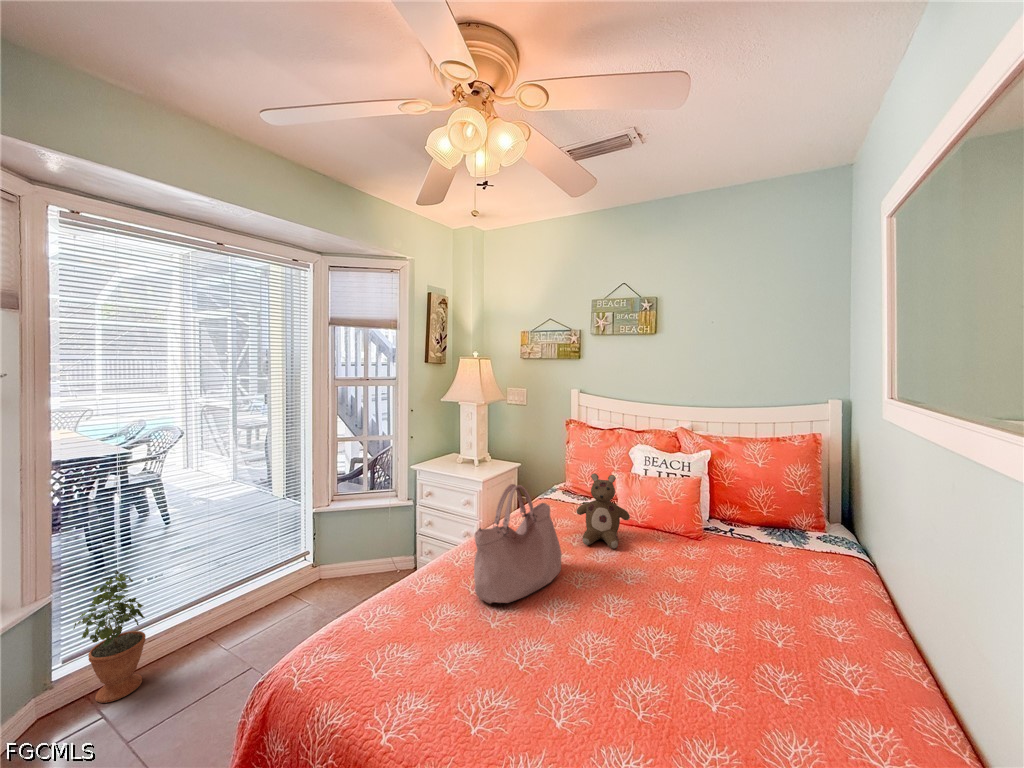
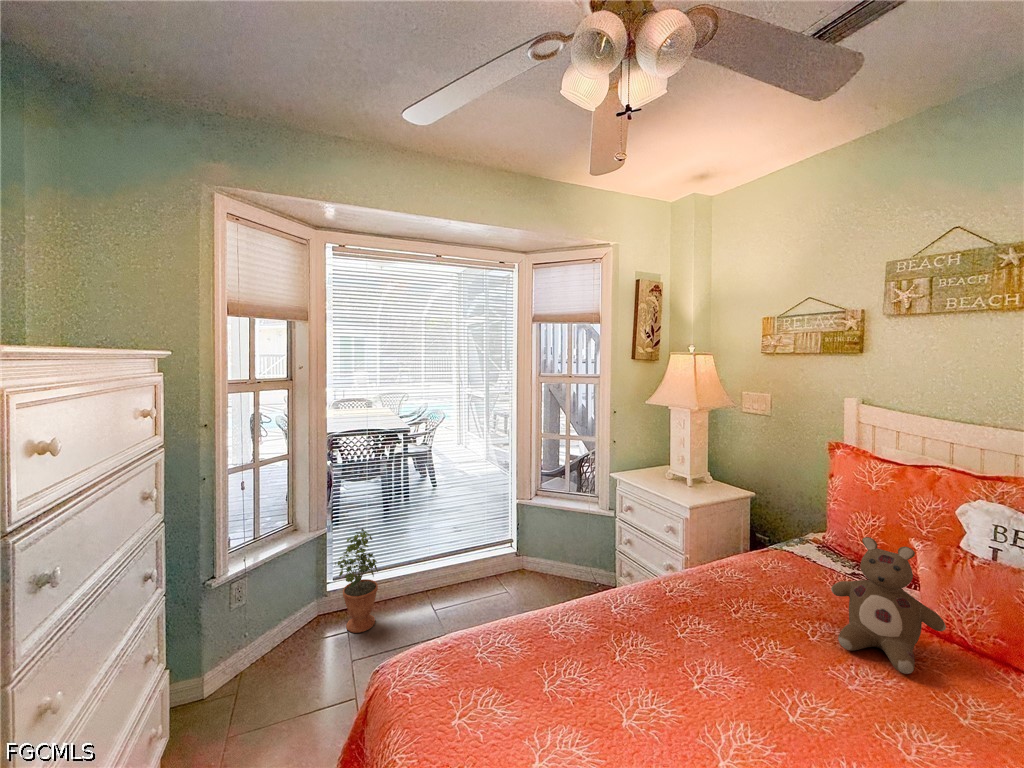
handbag: present [474,484,562,603] -> none [639,532,789,704]

